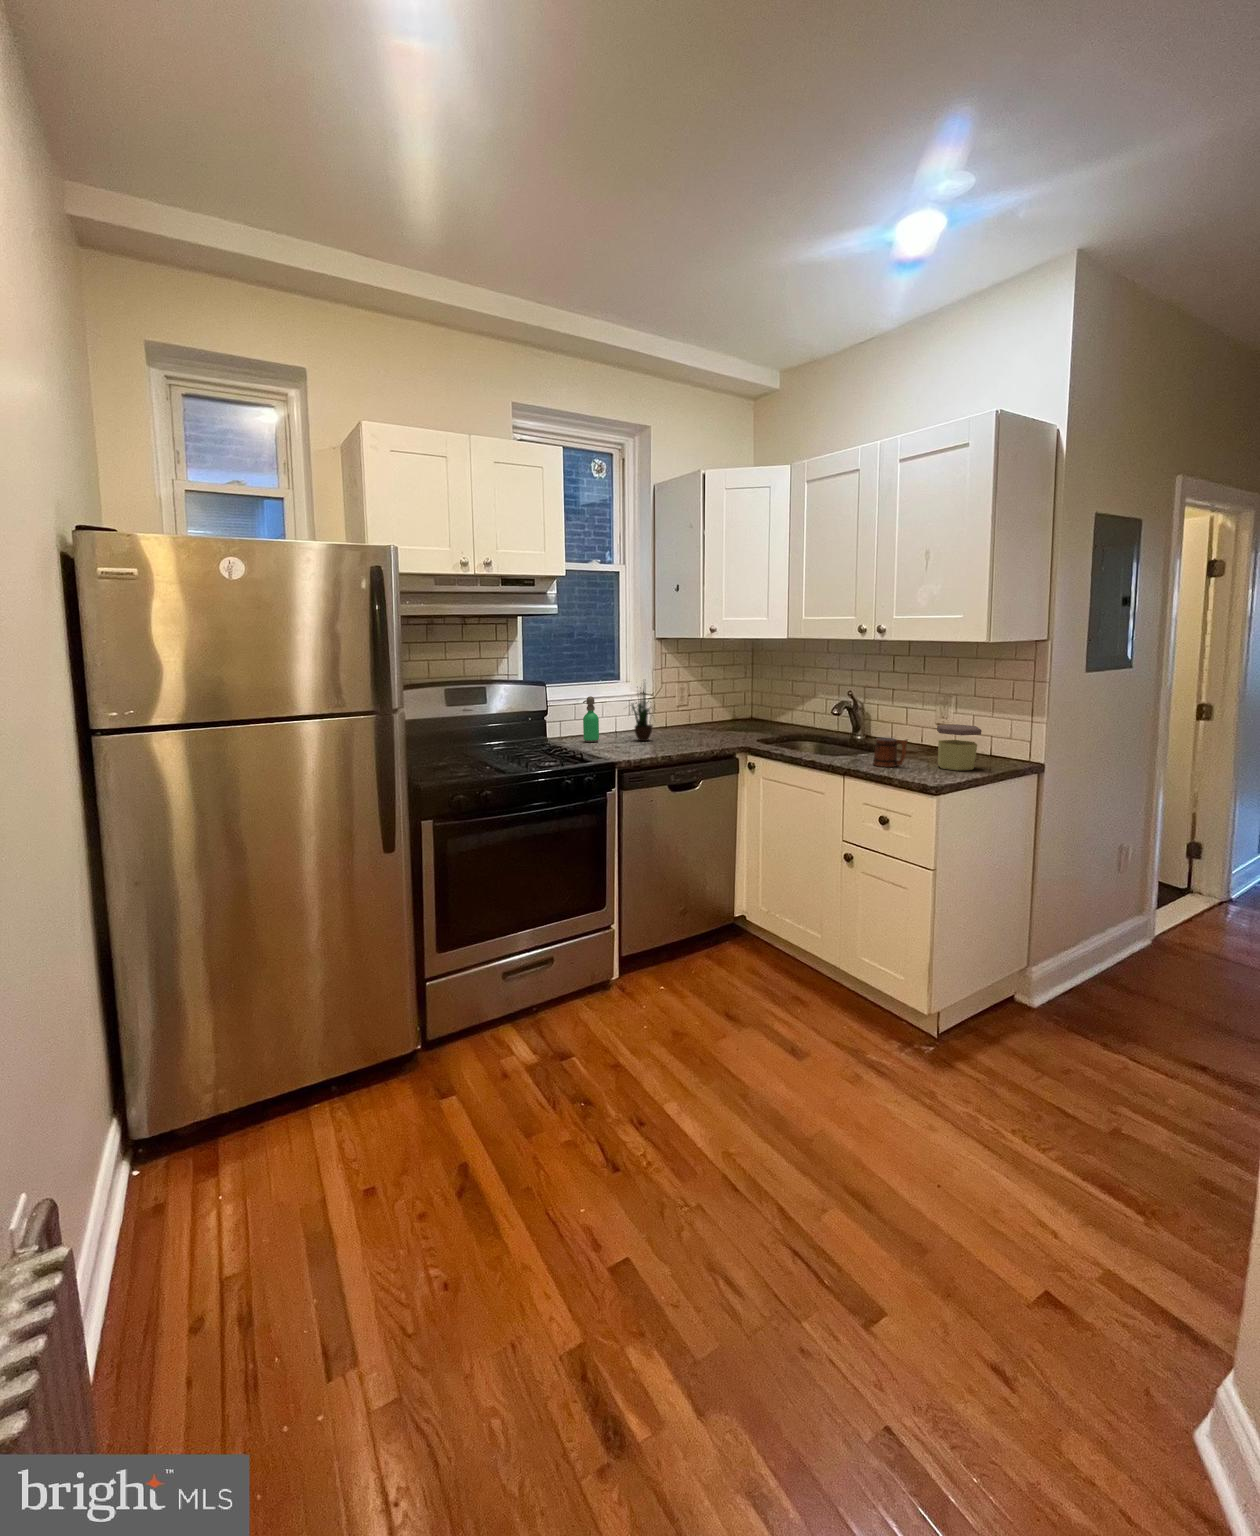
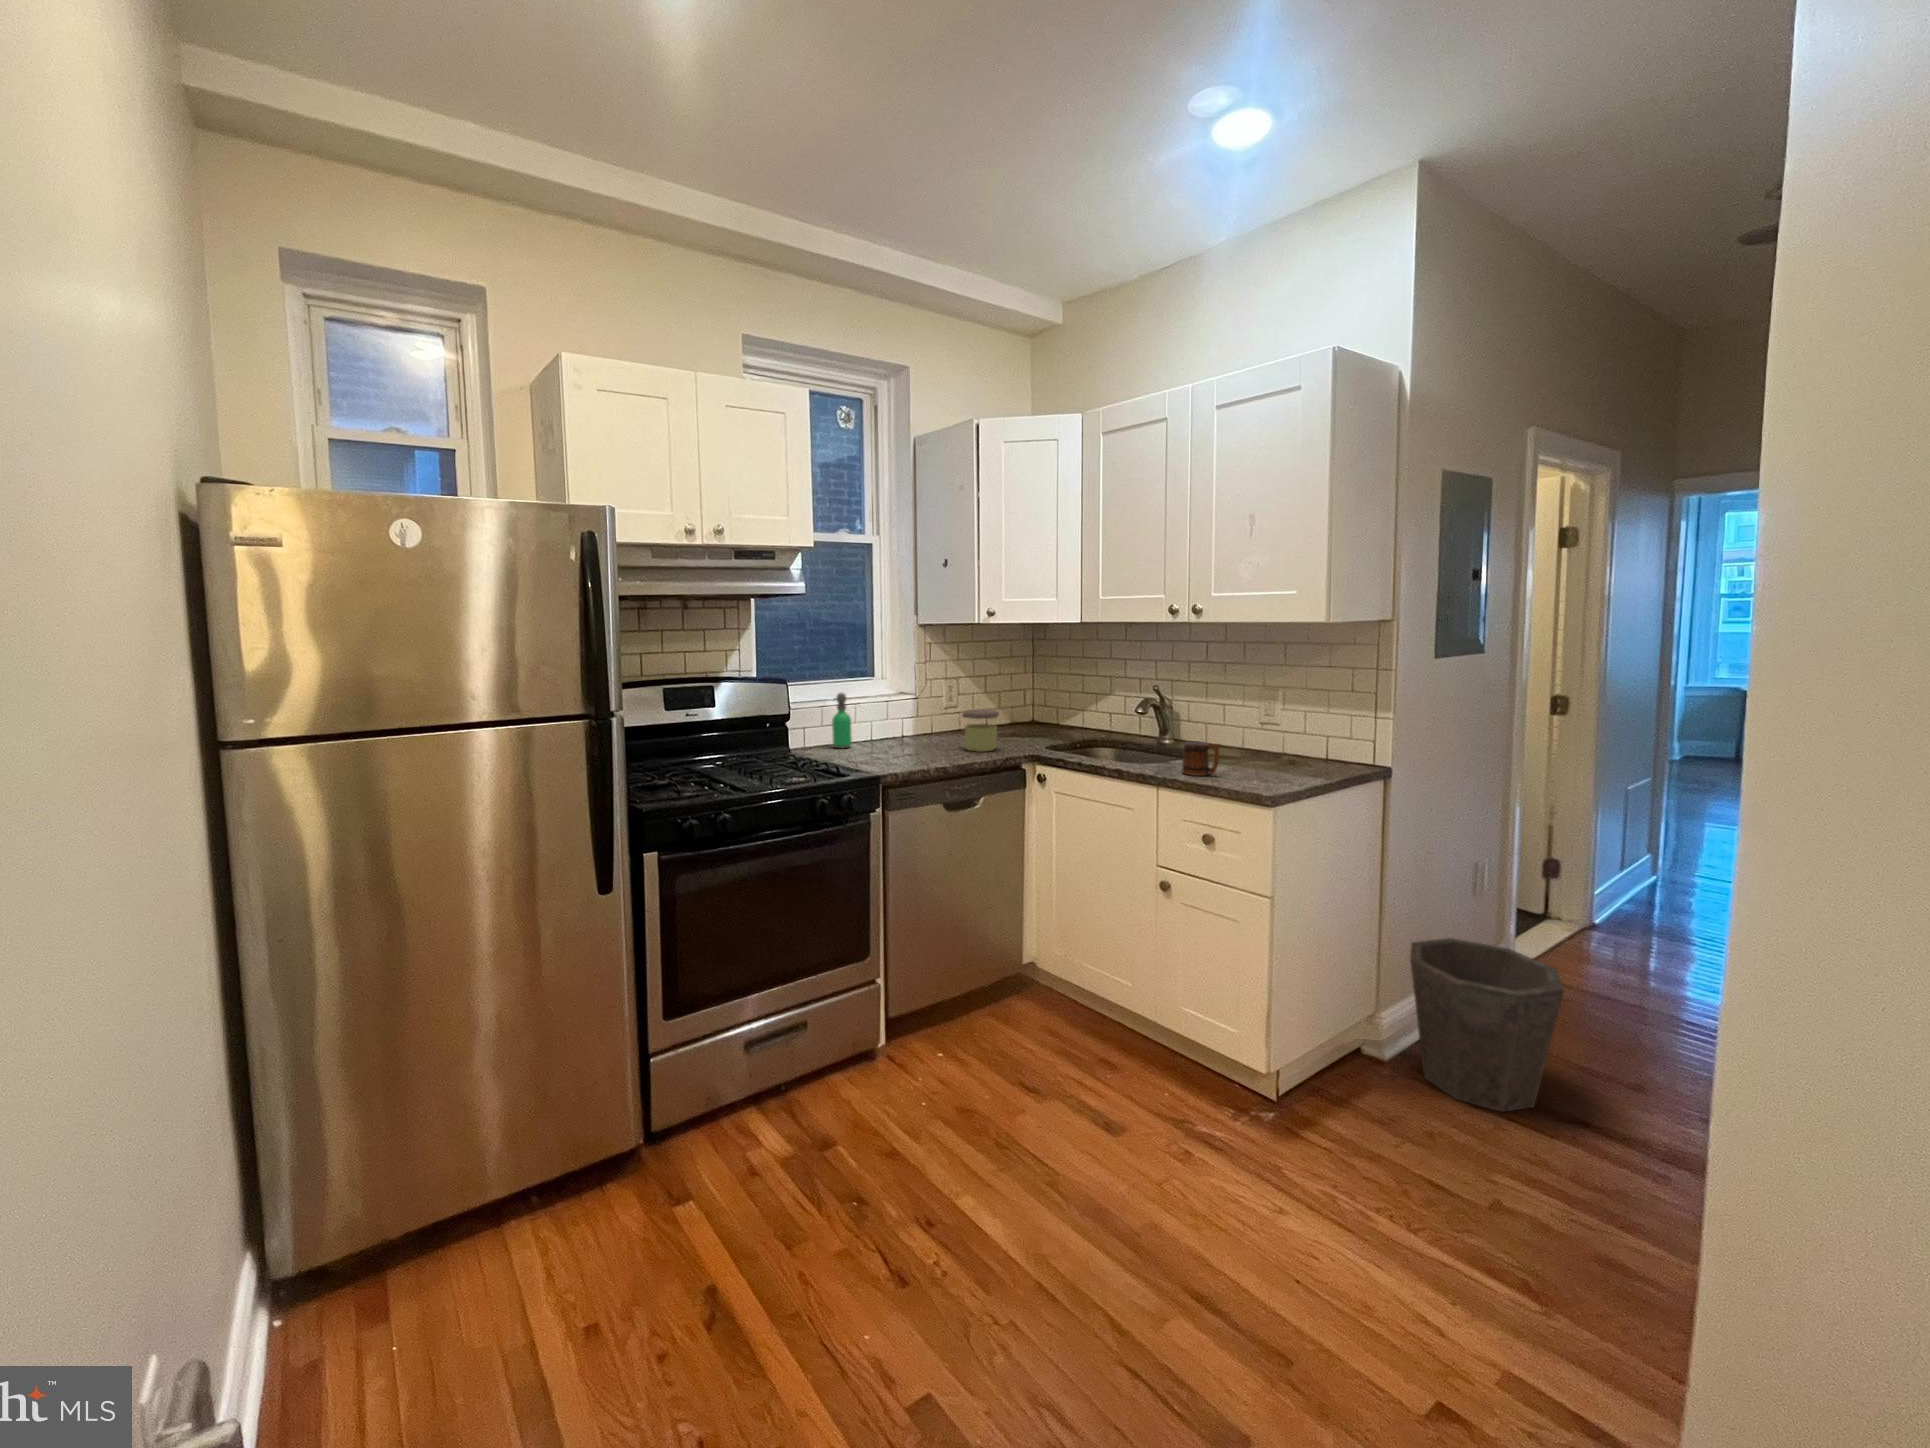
potted plant: present [632,688,653,741] -> none [880,659,925,746]
jar: present [937,724,982,771] -> present [962,709,999,752]
waste bin: none [1064,908,1202,1052] -> present [1410,938,1564,1112]

